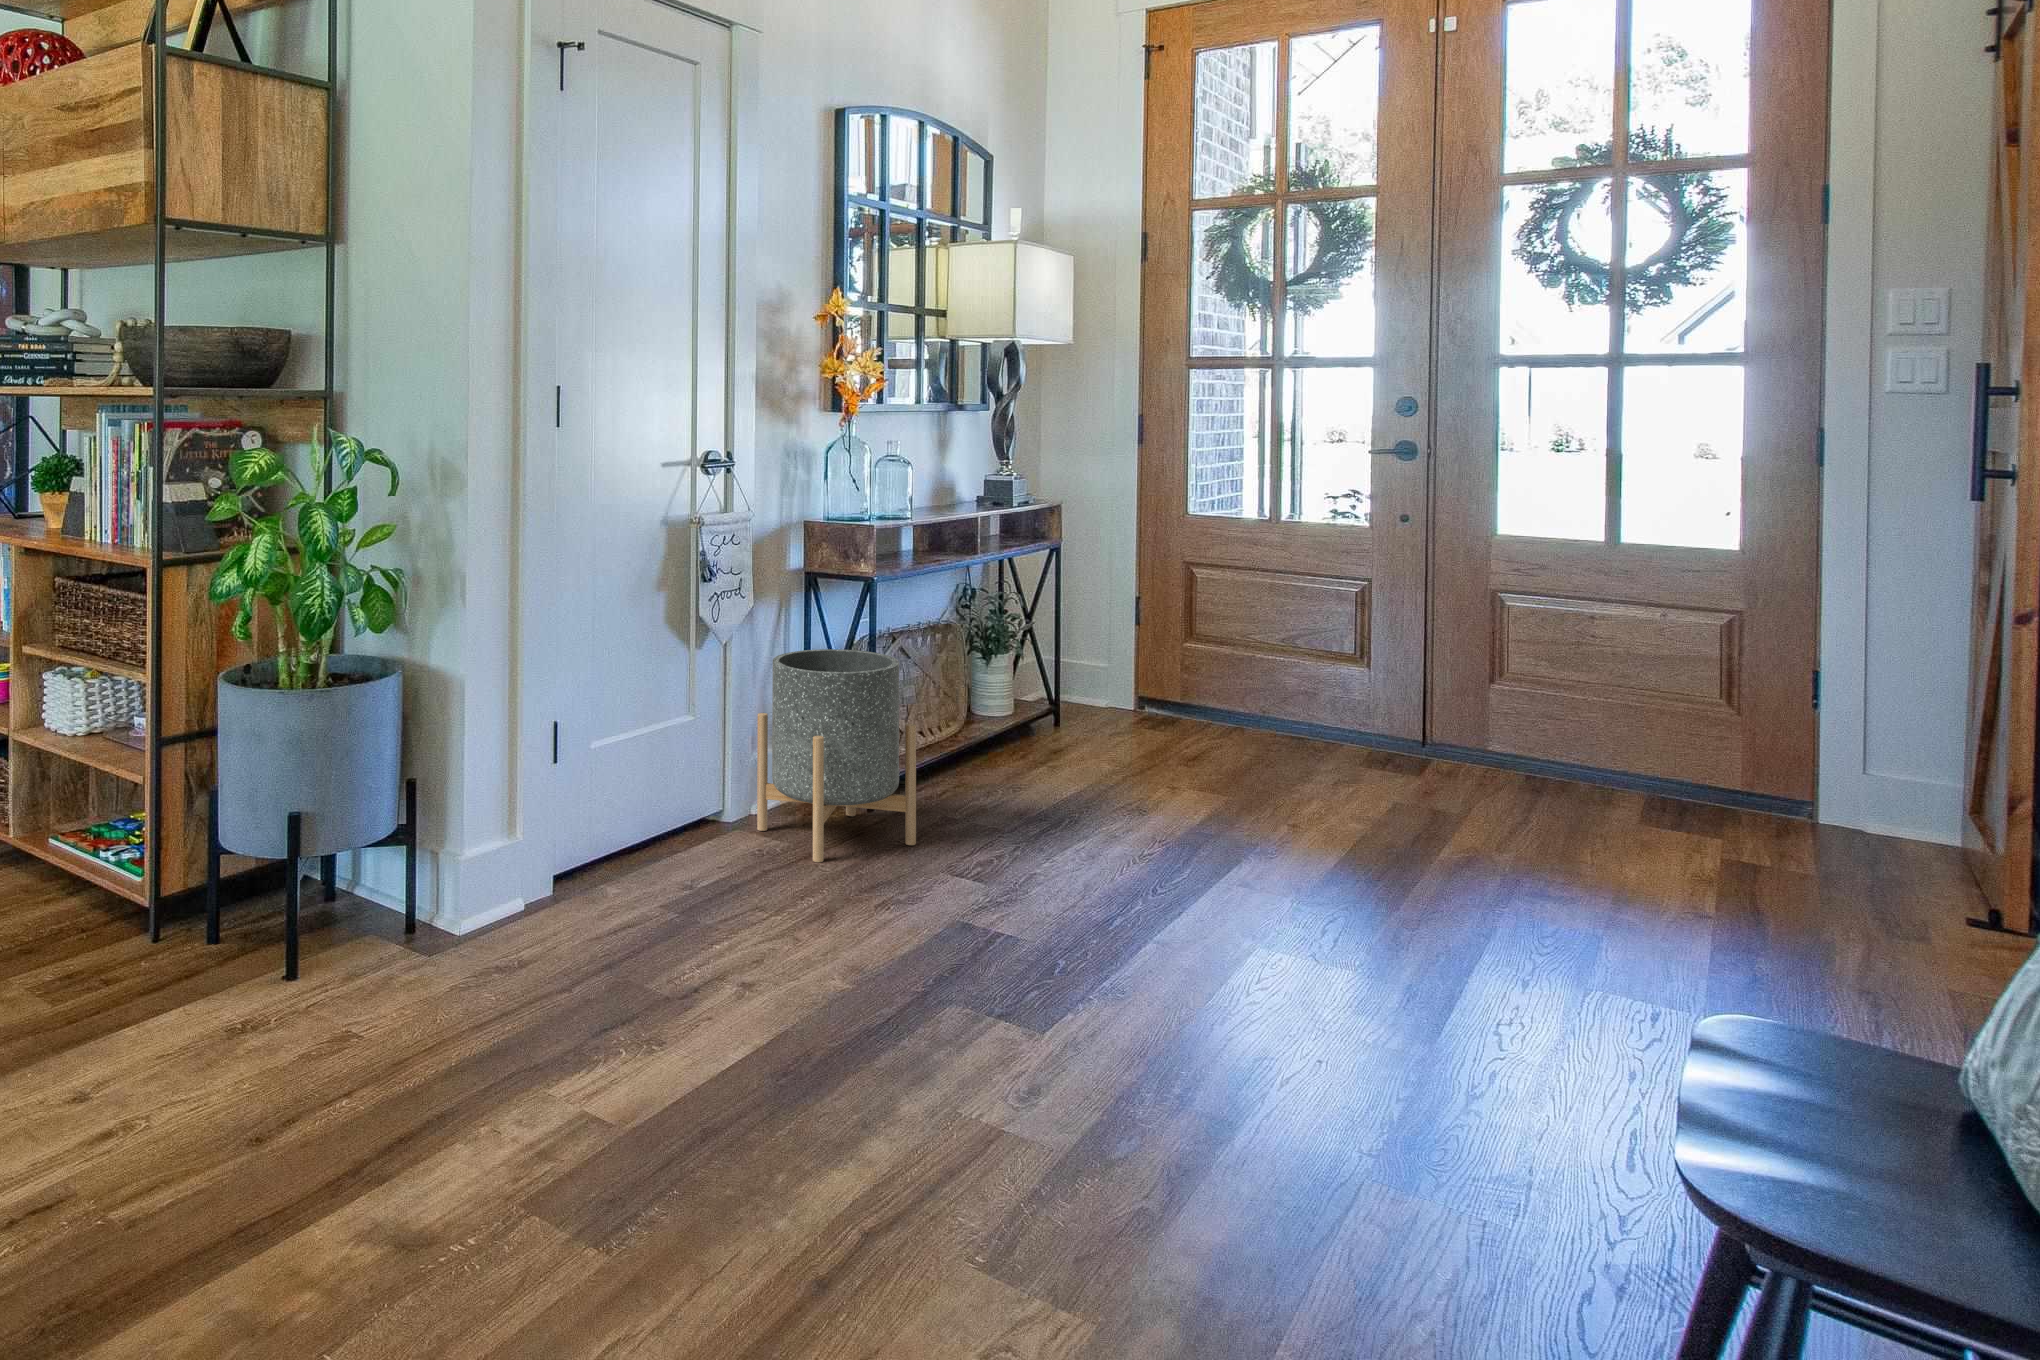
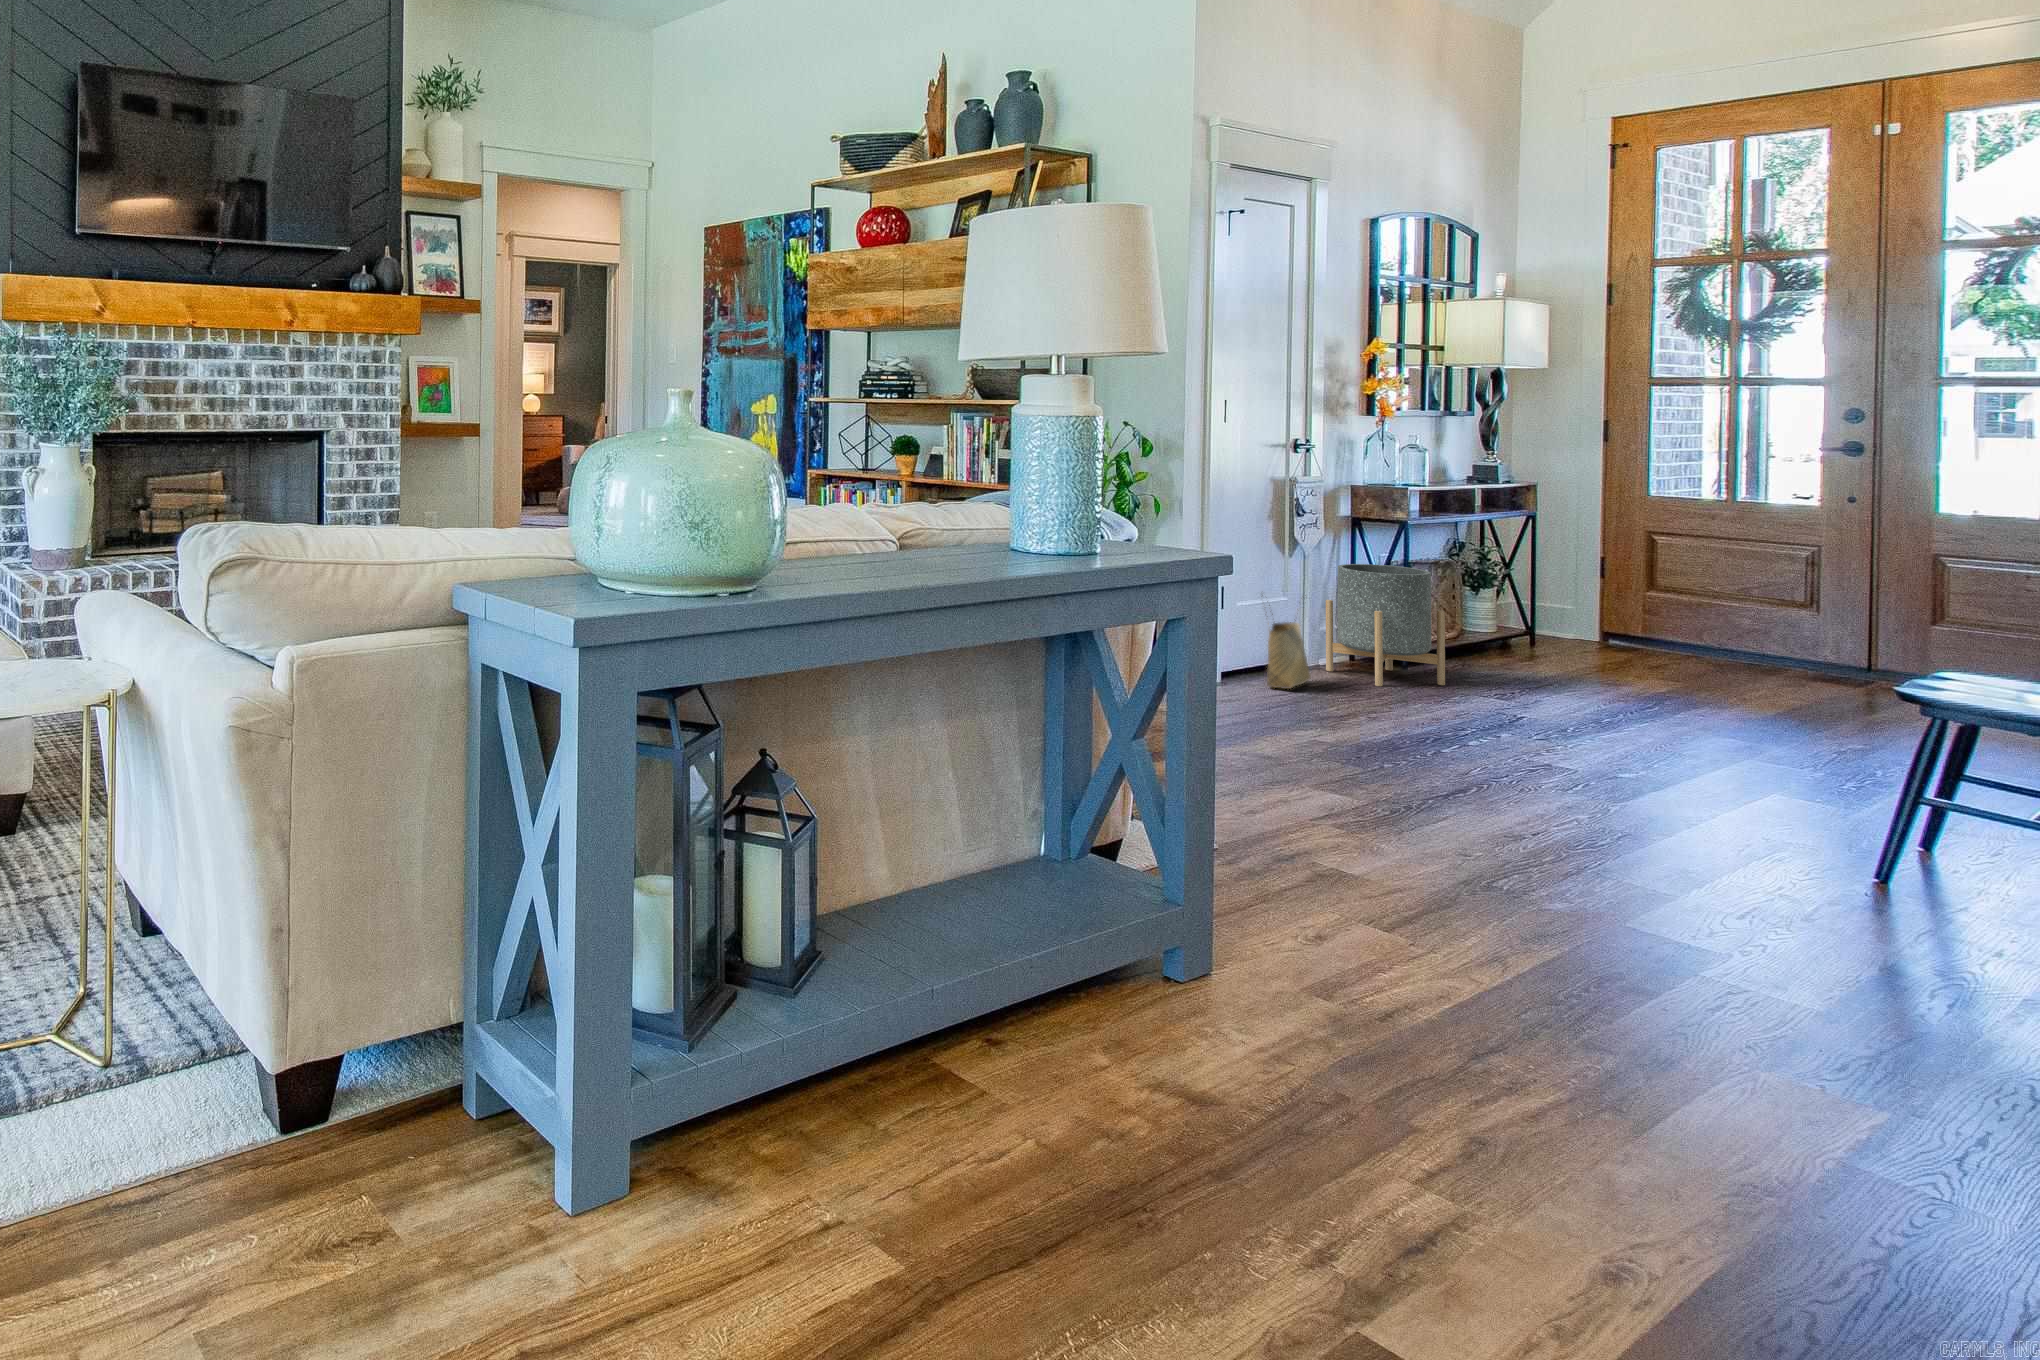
woven basket: none [632,721,712,898] -> present [1267,595,1311,689]

